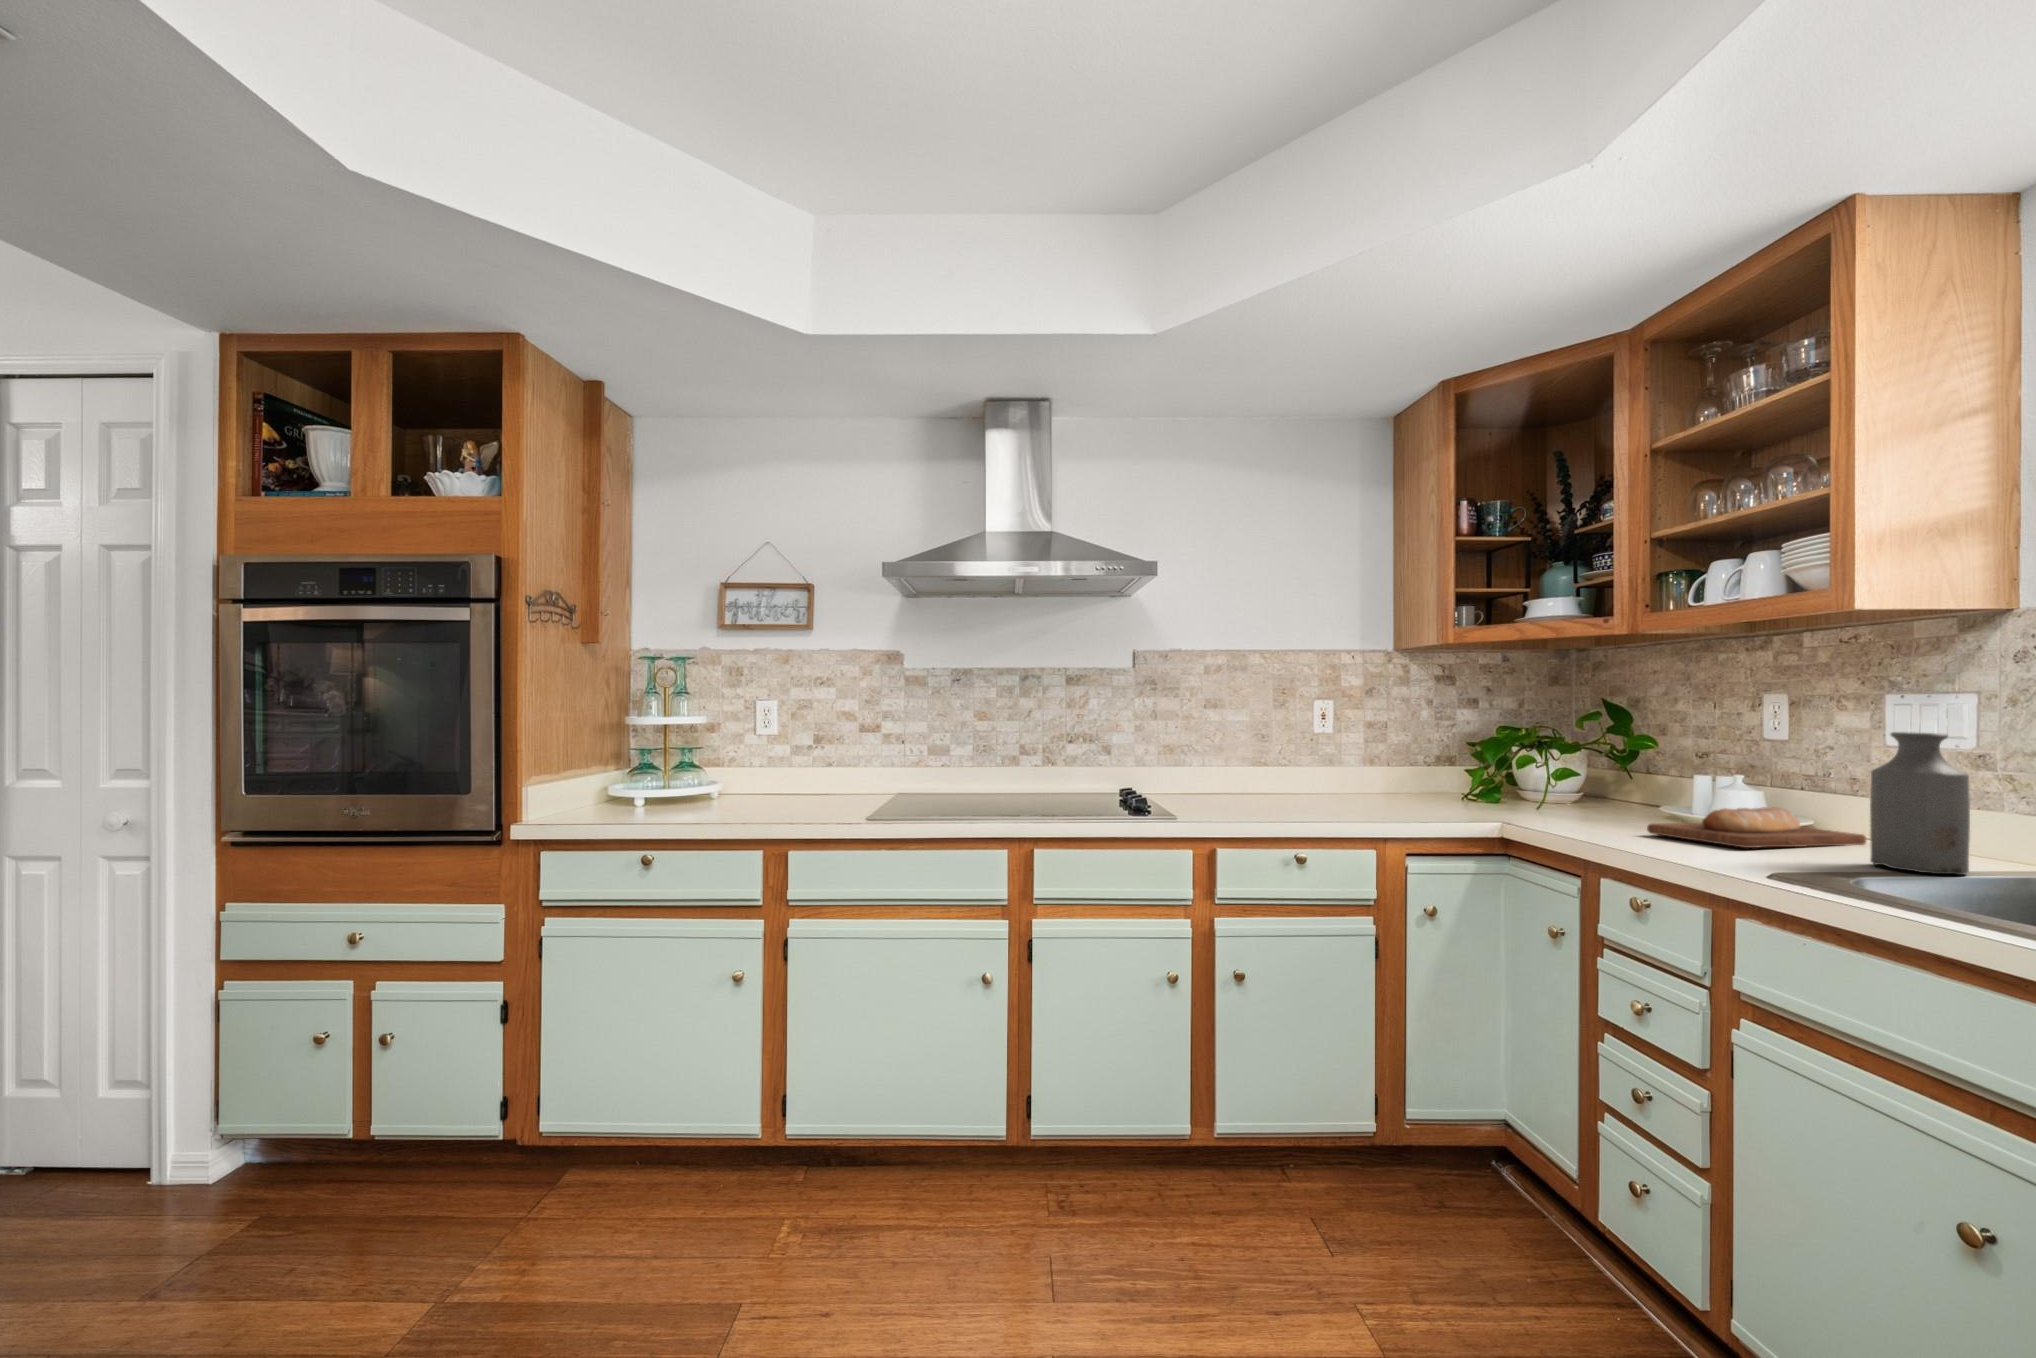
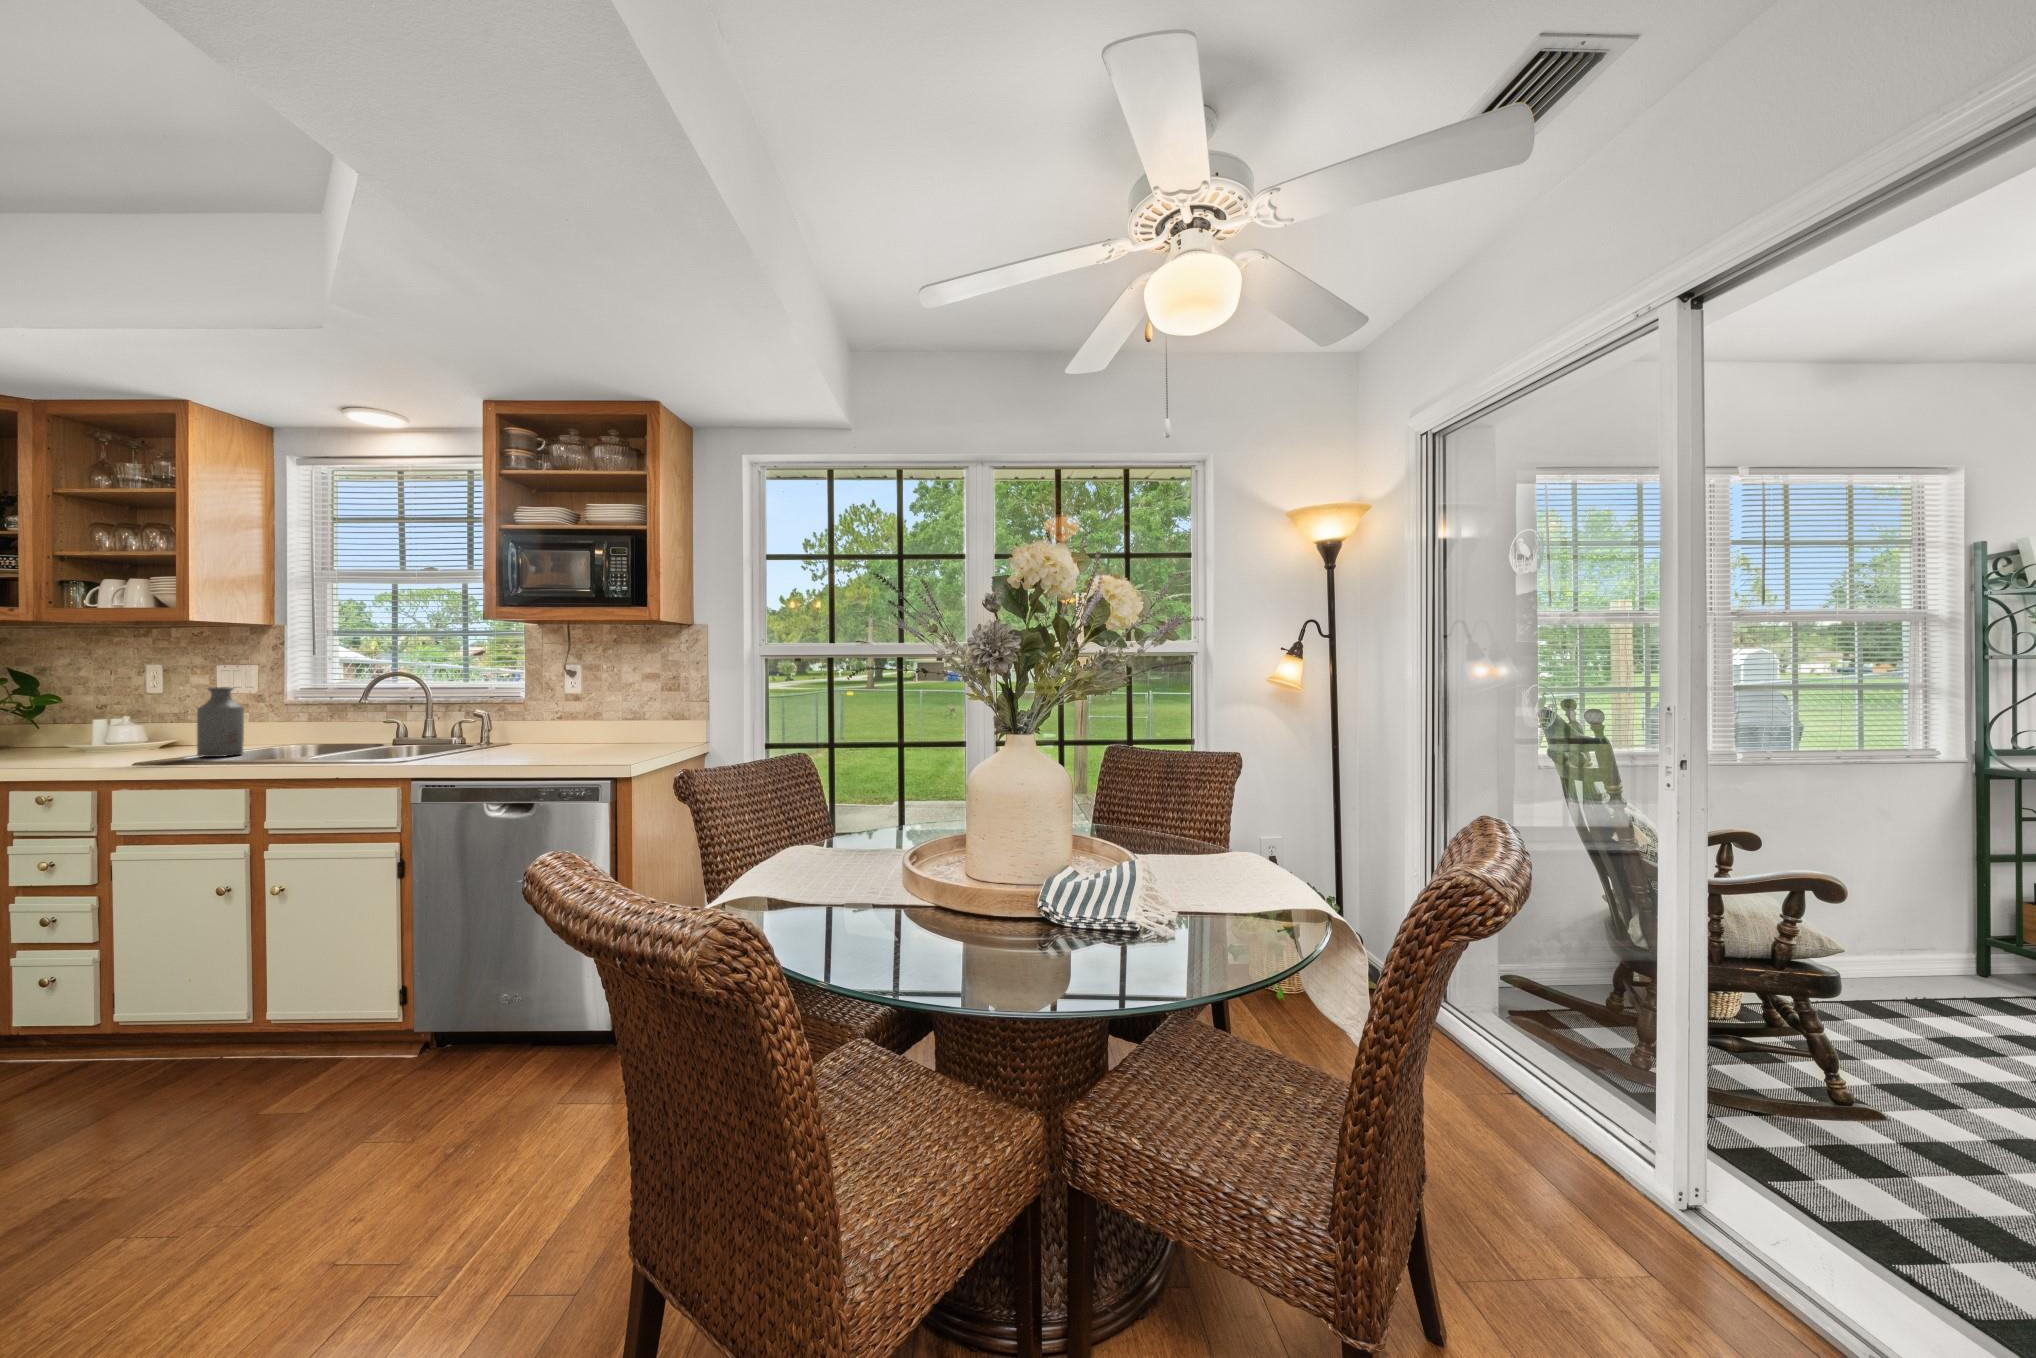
bread loaf: present [1647,807,1866,848] -> none [55,735,203,761]

